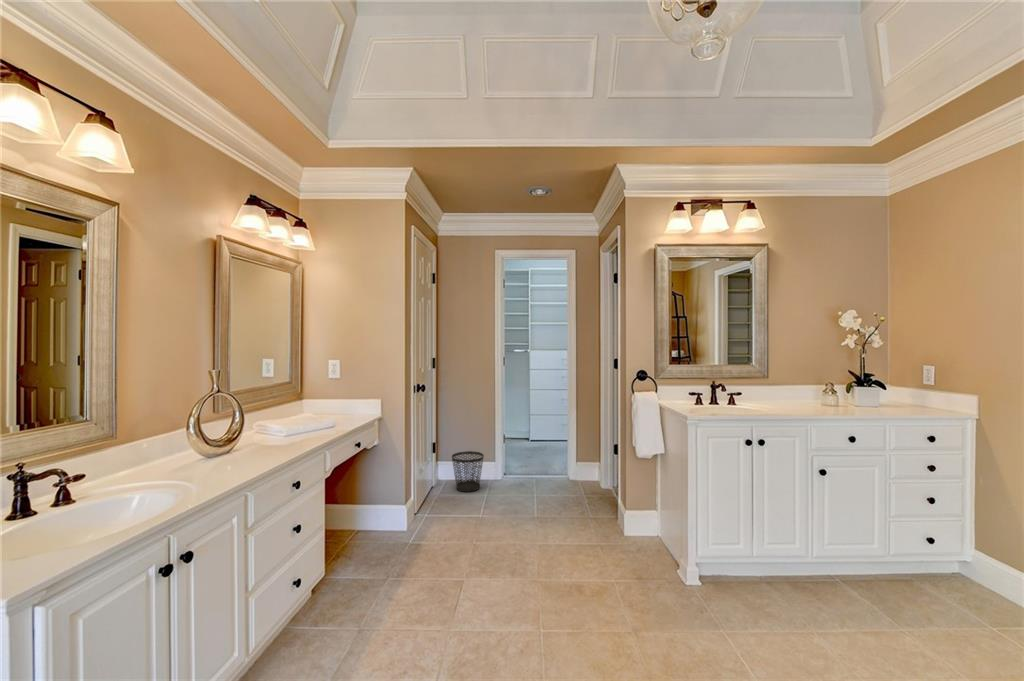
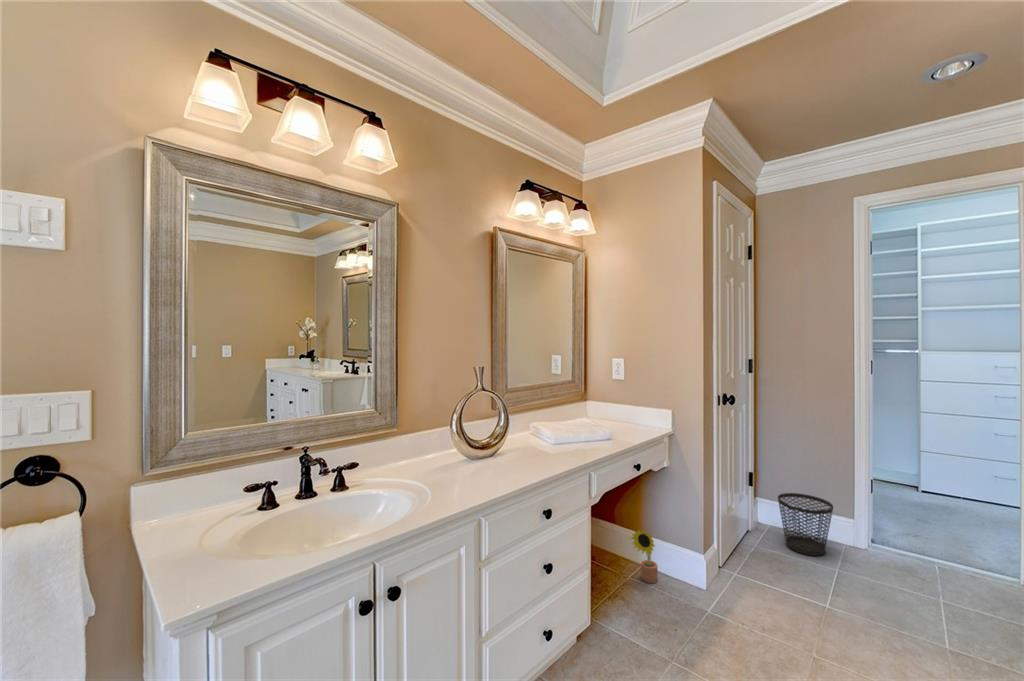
decorative plant: none [348,498,370,540] -> present [631,530,658,583]

